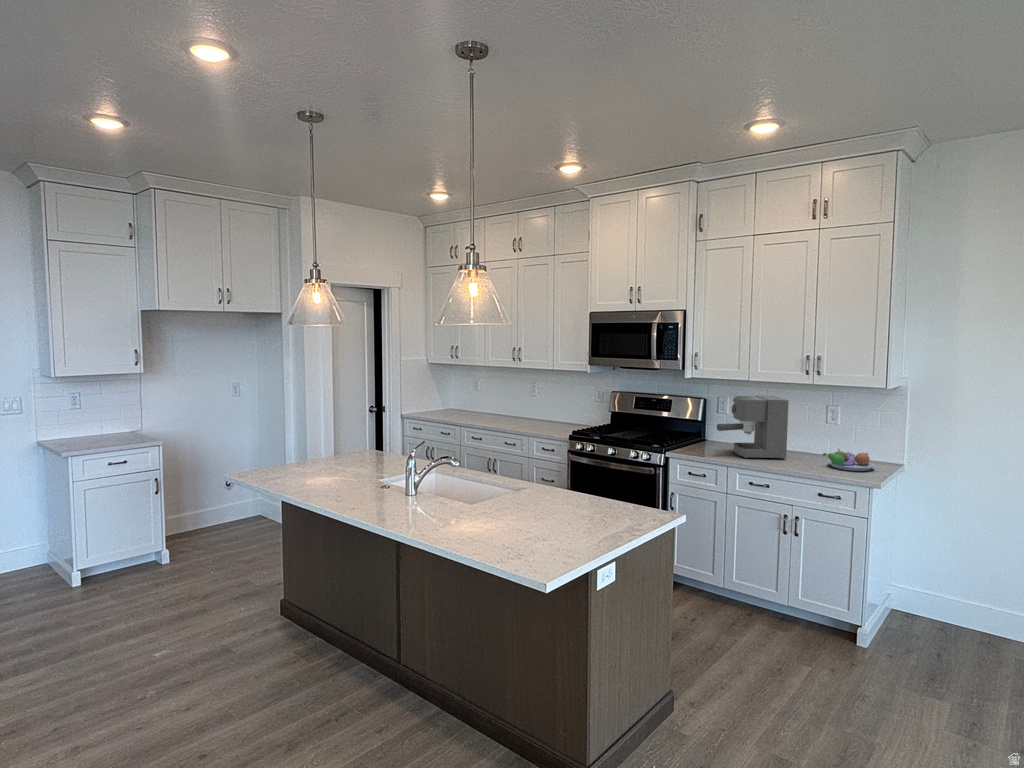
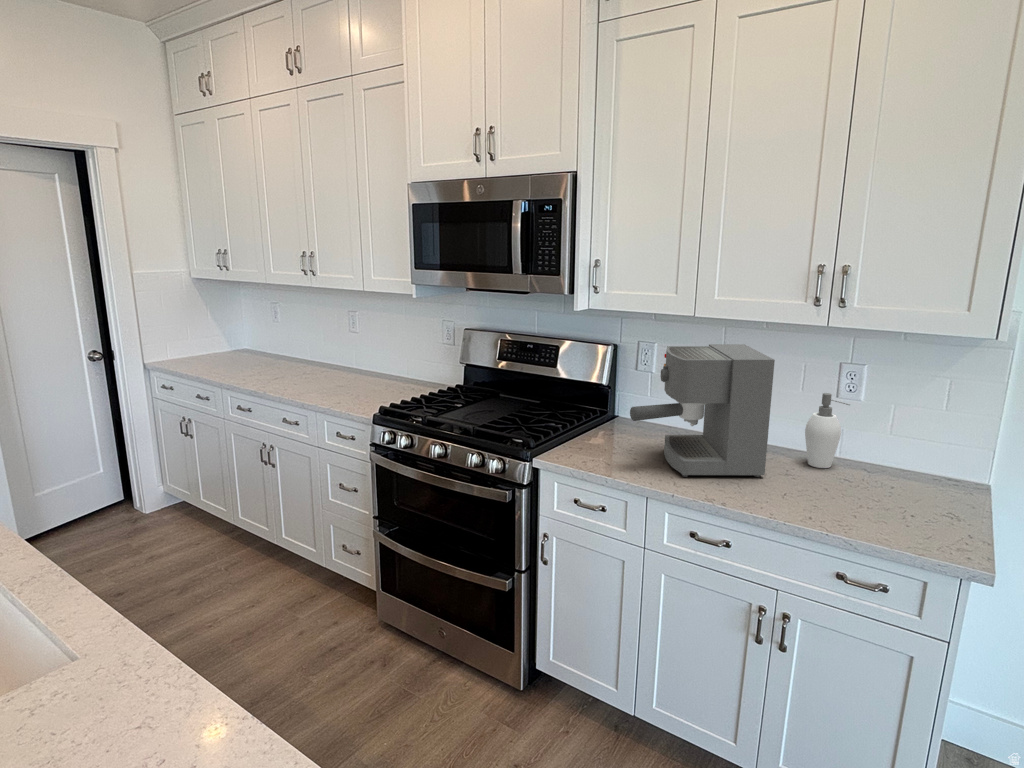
soap dispenser: none [808,419,829,457] -> present [805,393,850,468]
fruit bowl: present [823,449,875,471] -> none [841,460,951,518]

